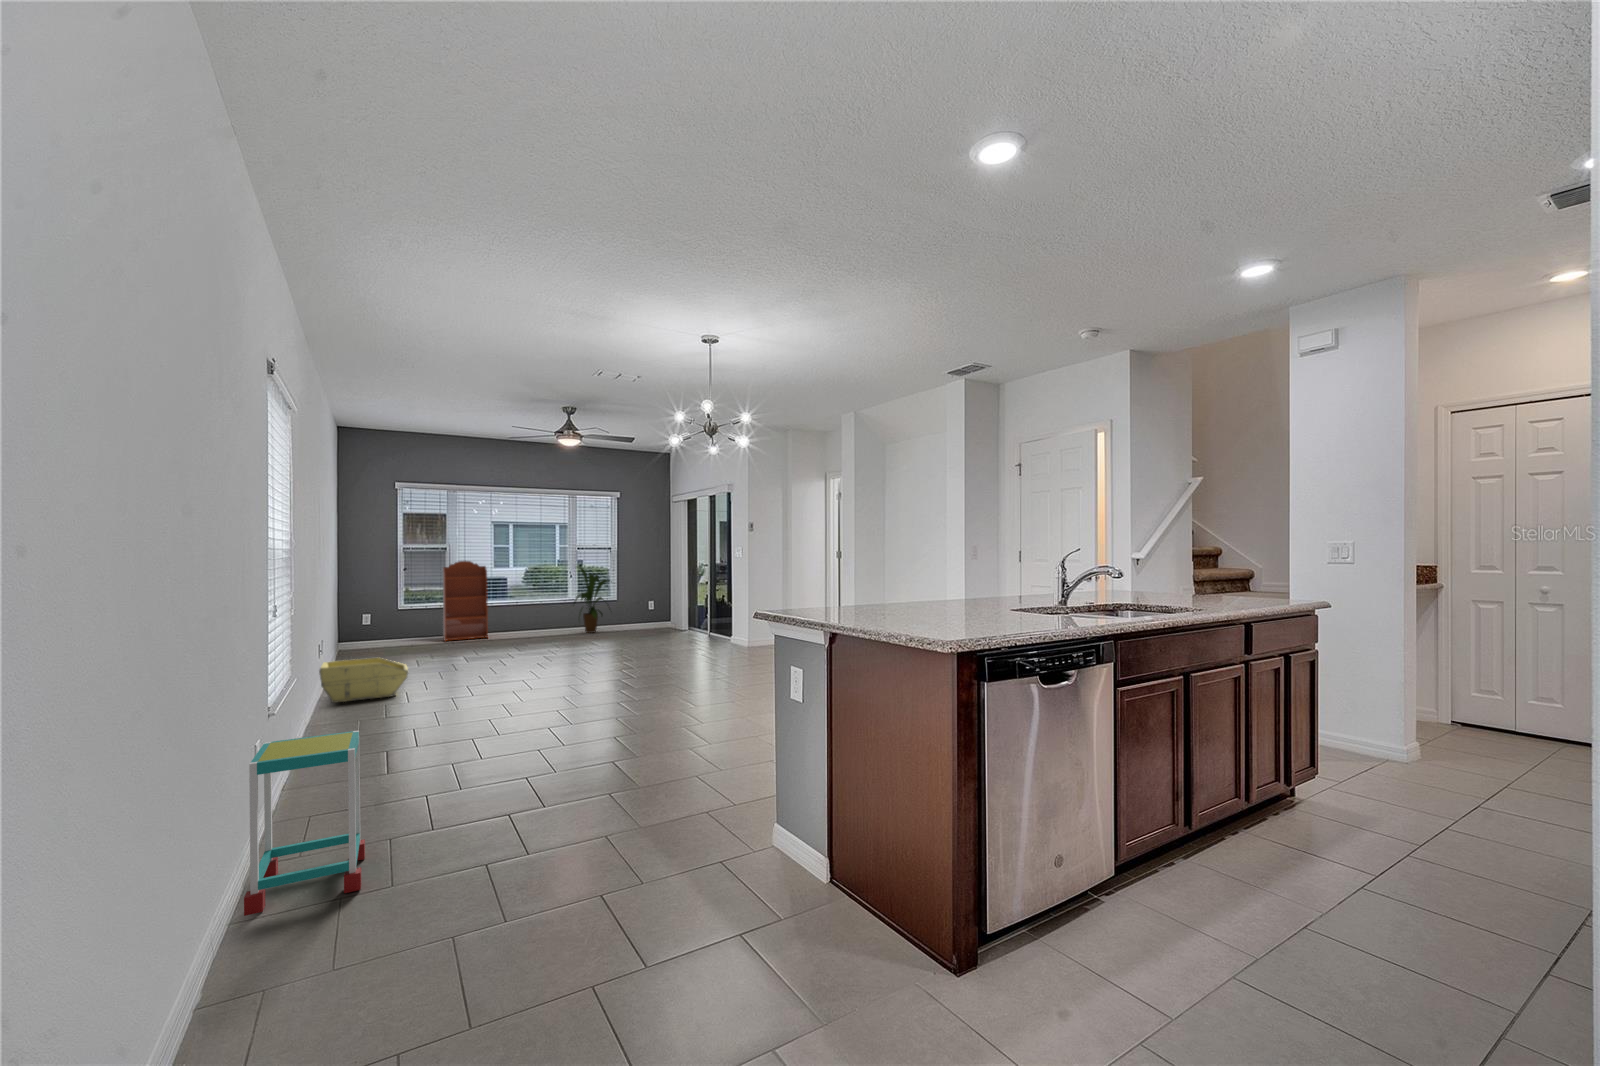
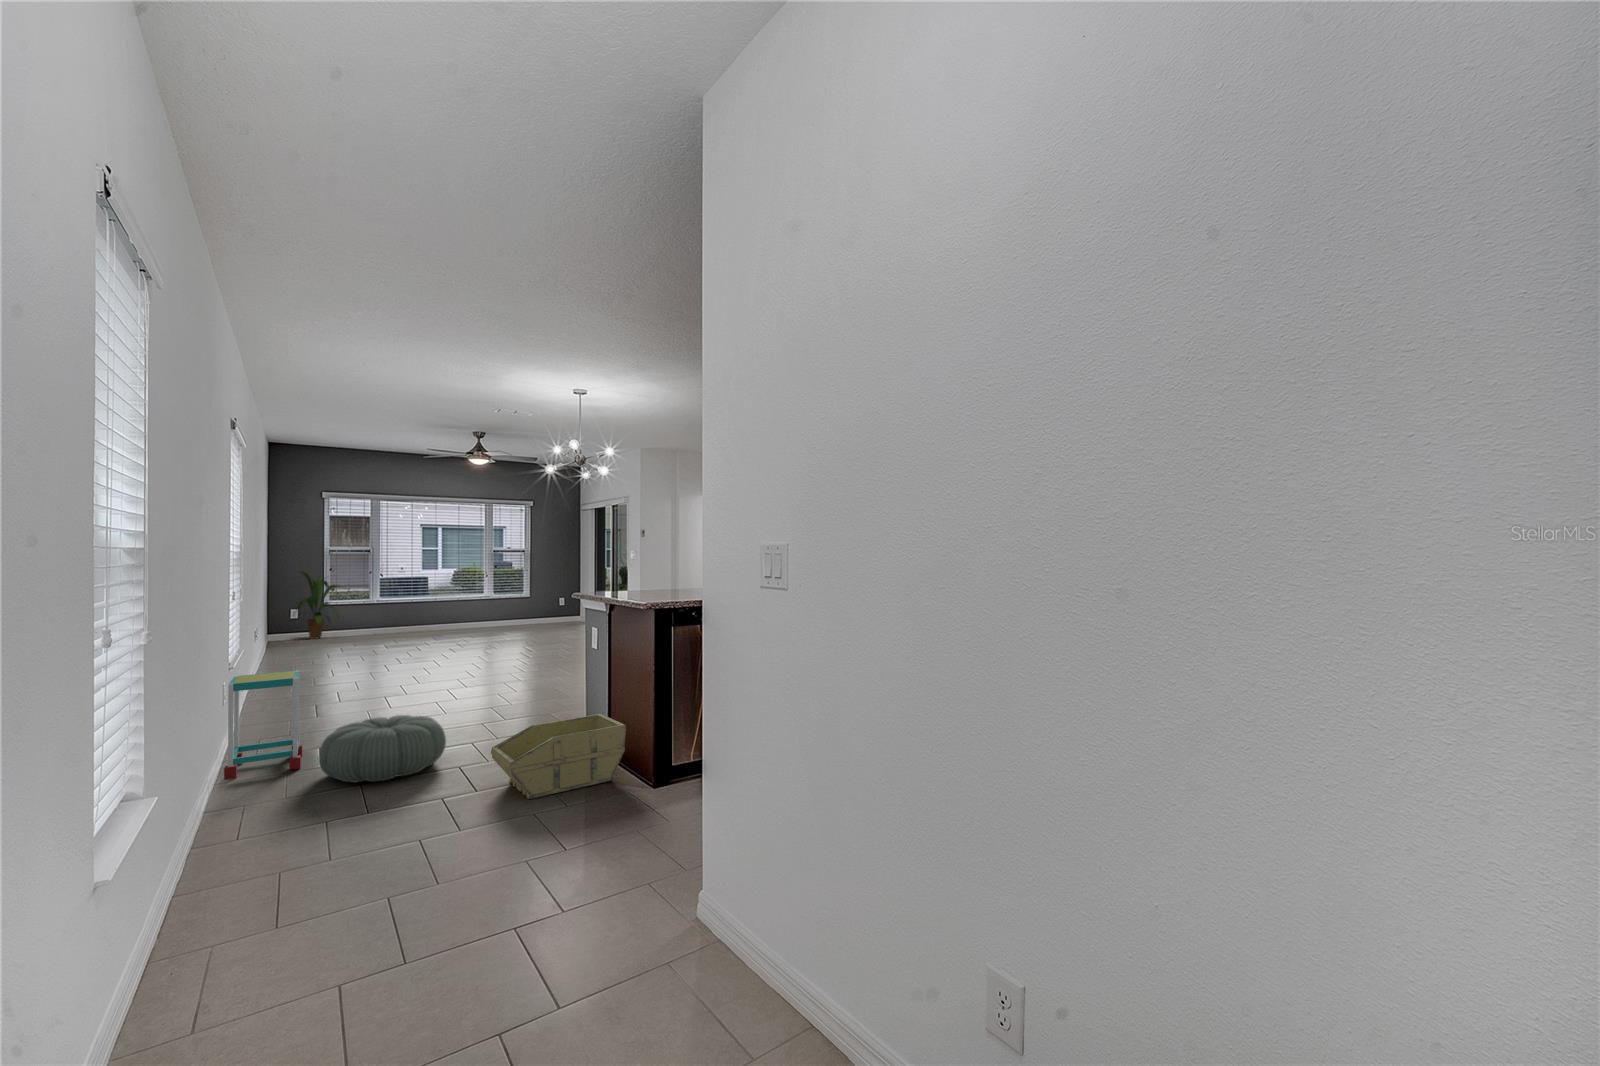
bookcase: present [443,561,488,641] -> none [367,562,409,635]
house plant: present [574,567,612,633] -> present [297,571,339,639]
storage bin: present [319,658,408,703] -> present [491,714,626,799]
pouf: none [387,803,578,934] -> present [319,715,446,783]

